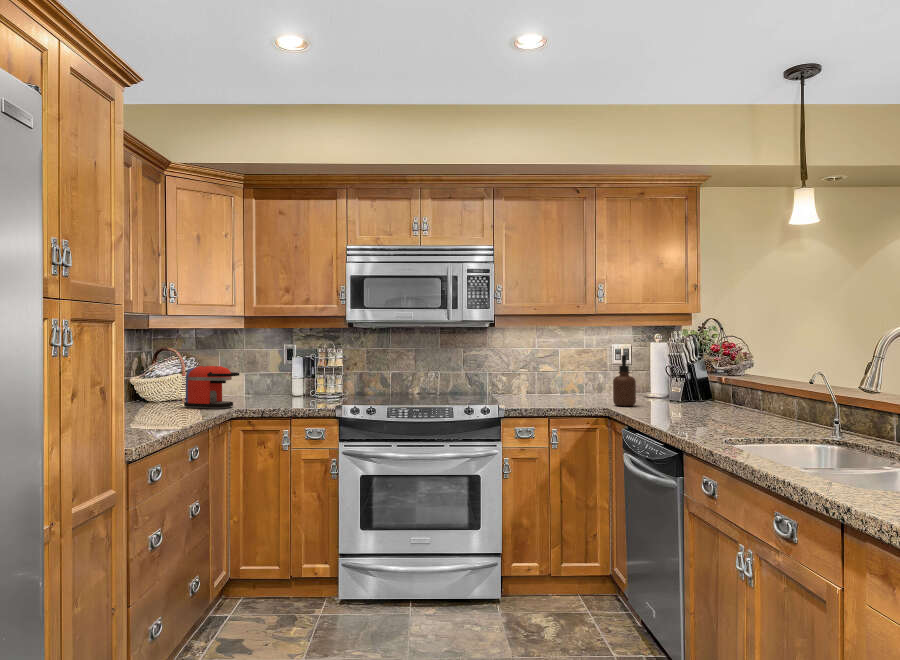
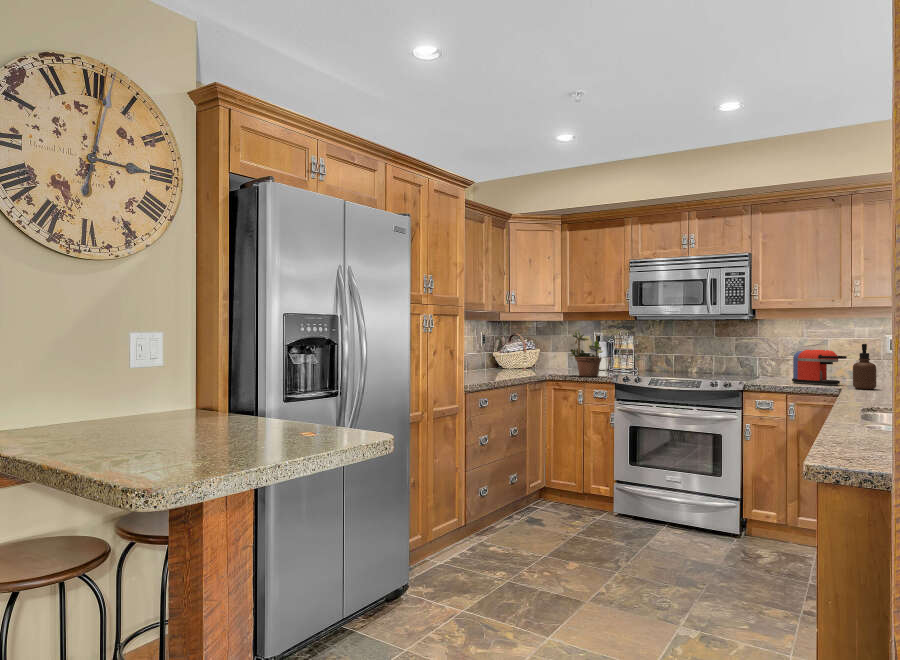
potted plant: none [267,337,320,410] -> present [569,331,603,377]
coffee maker: present [184,366,239,409] -> present [792,350,847,385]

